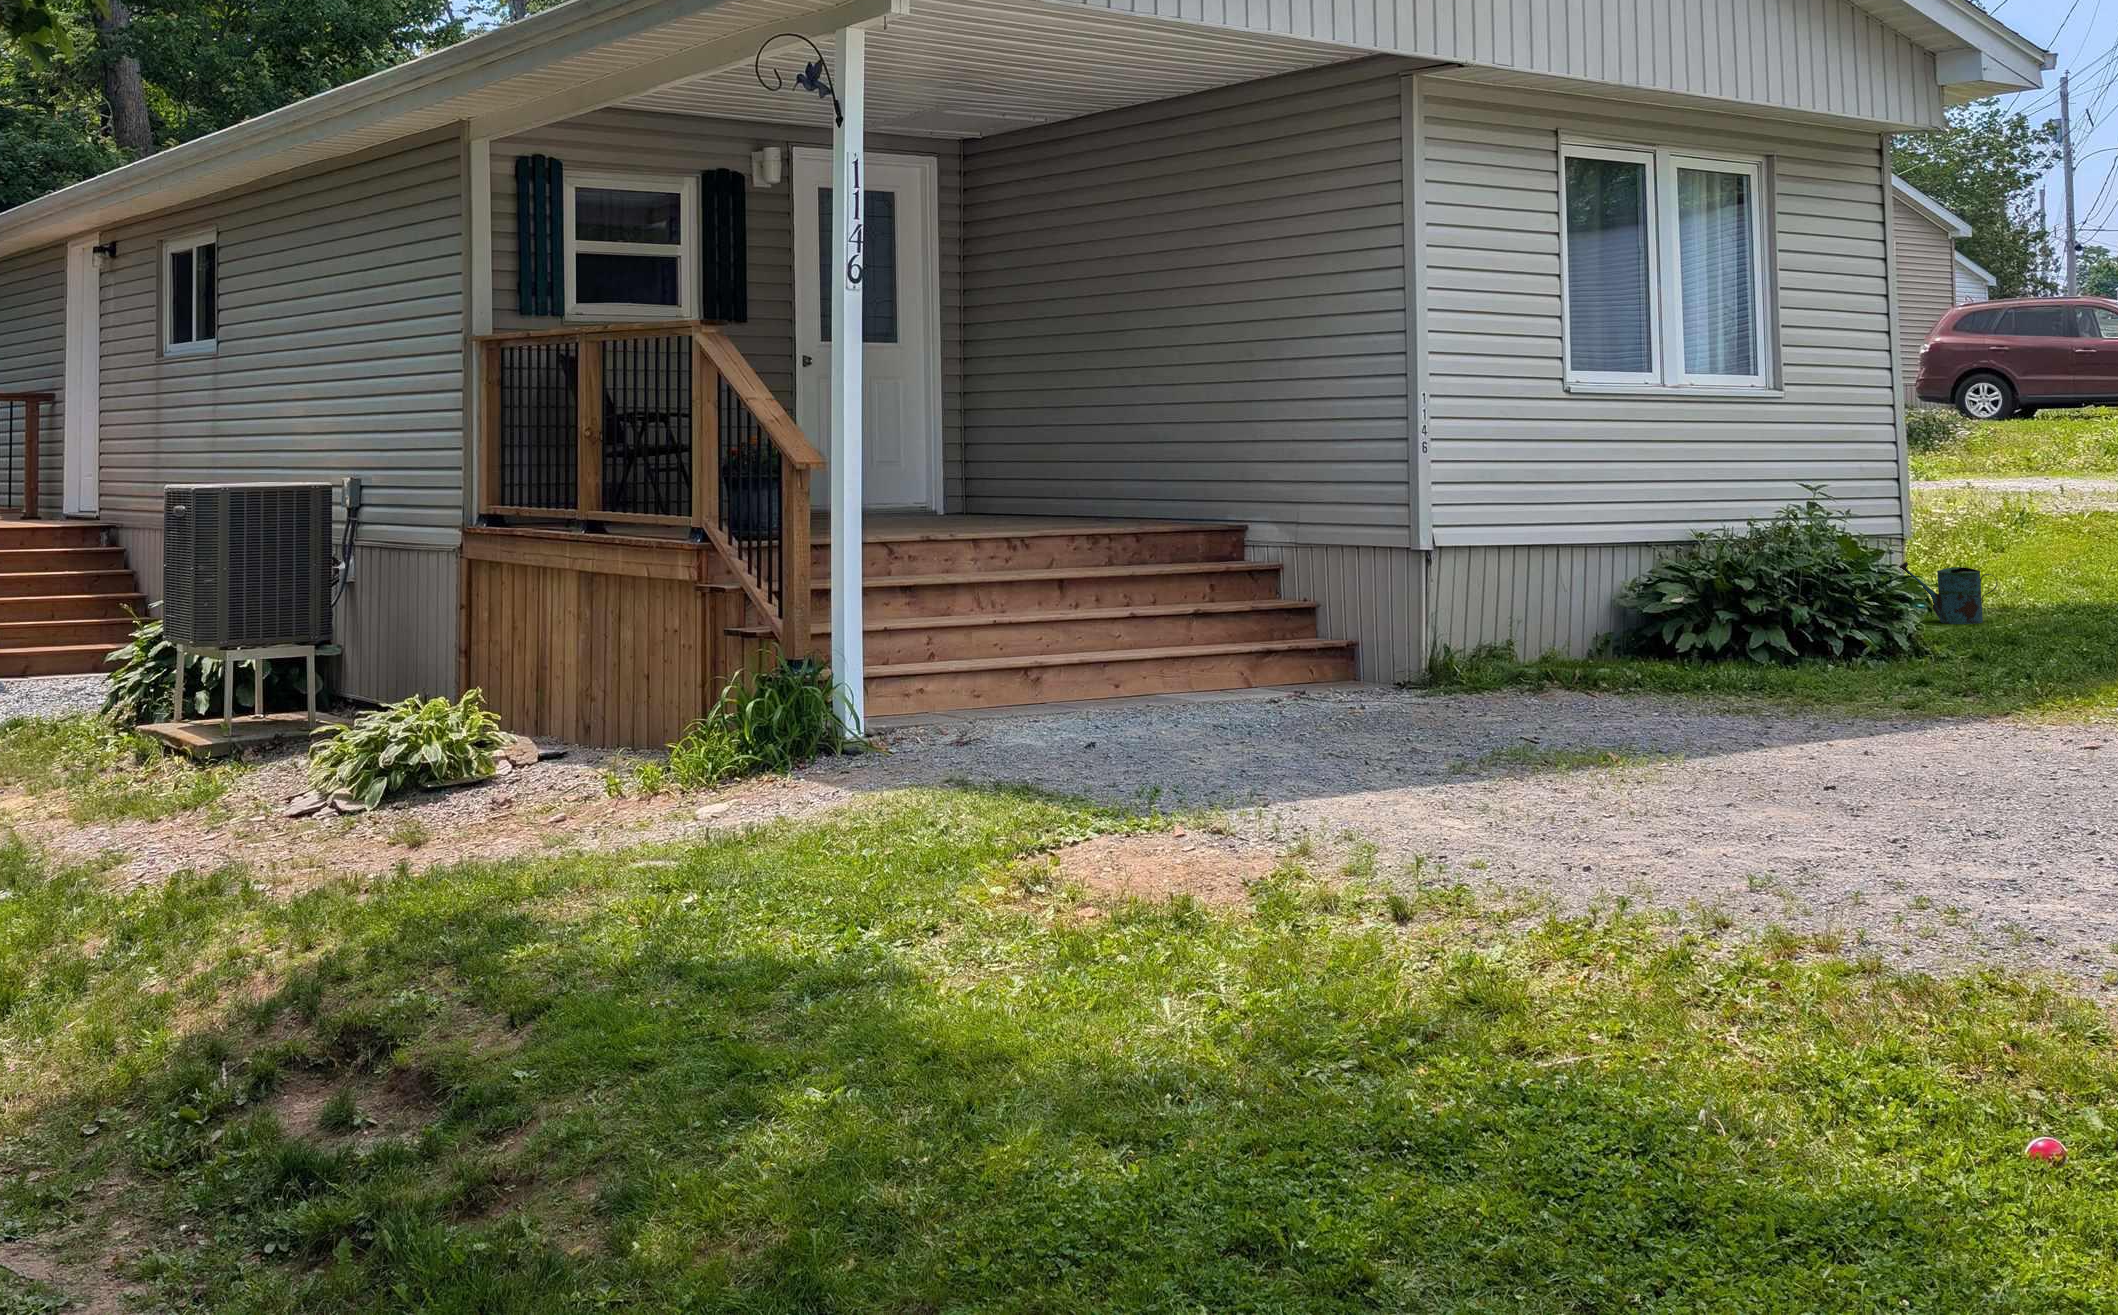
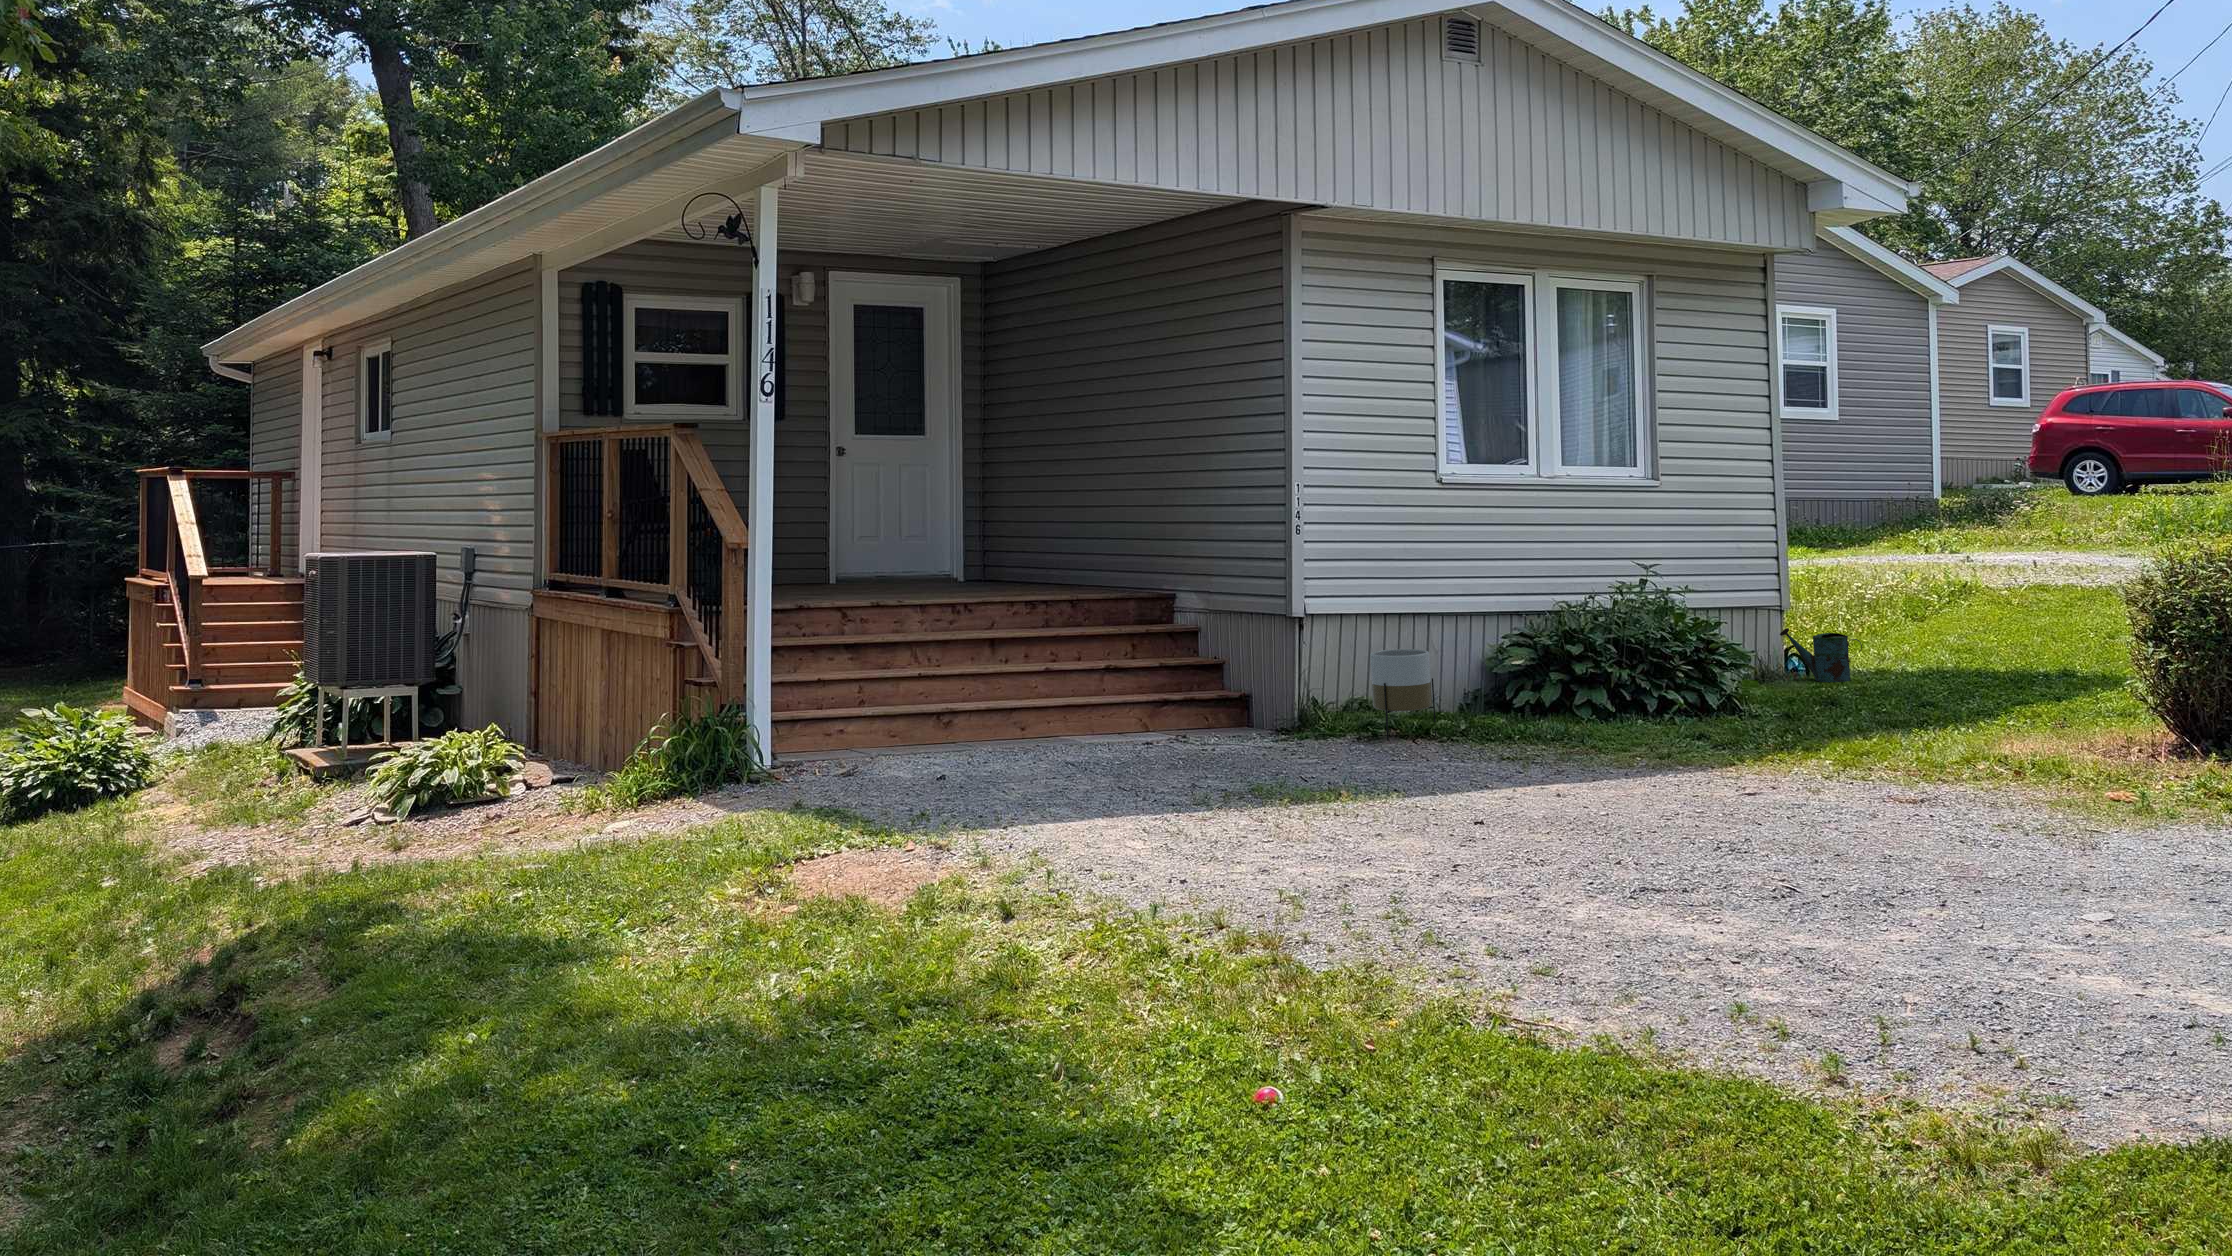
planter: none [1505,588,1586,697] -> present [1370,649,1436,741]

